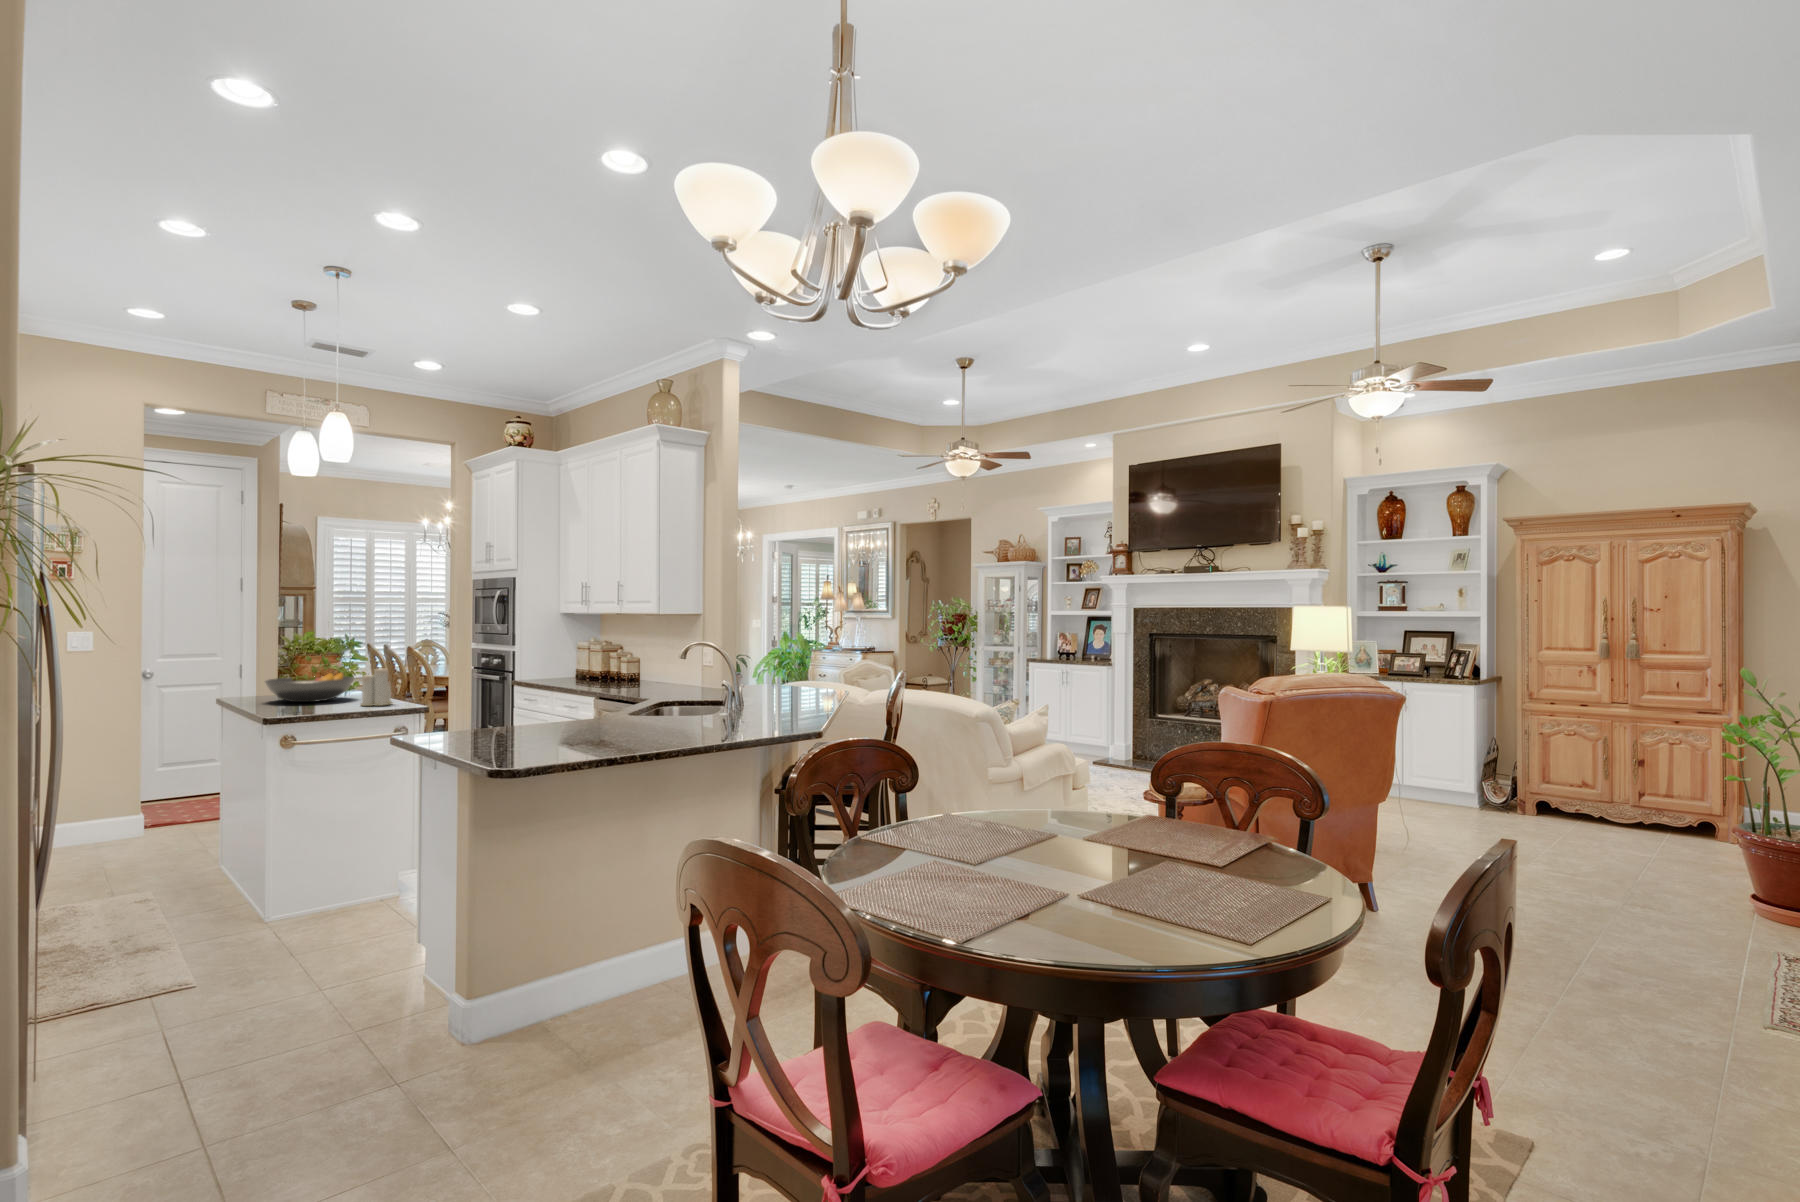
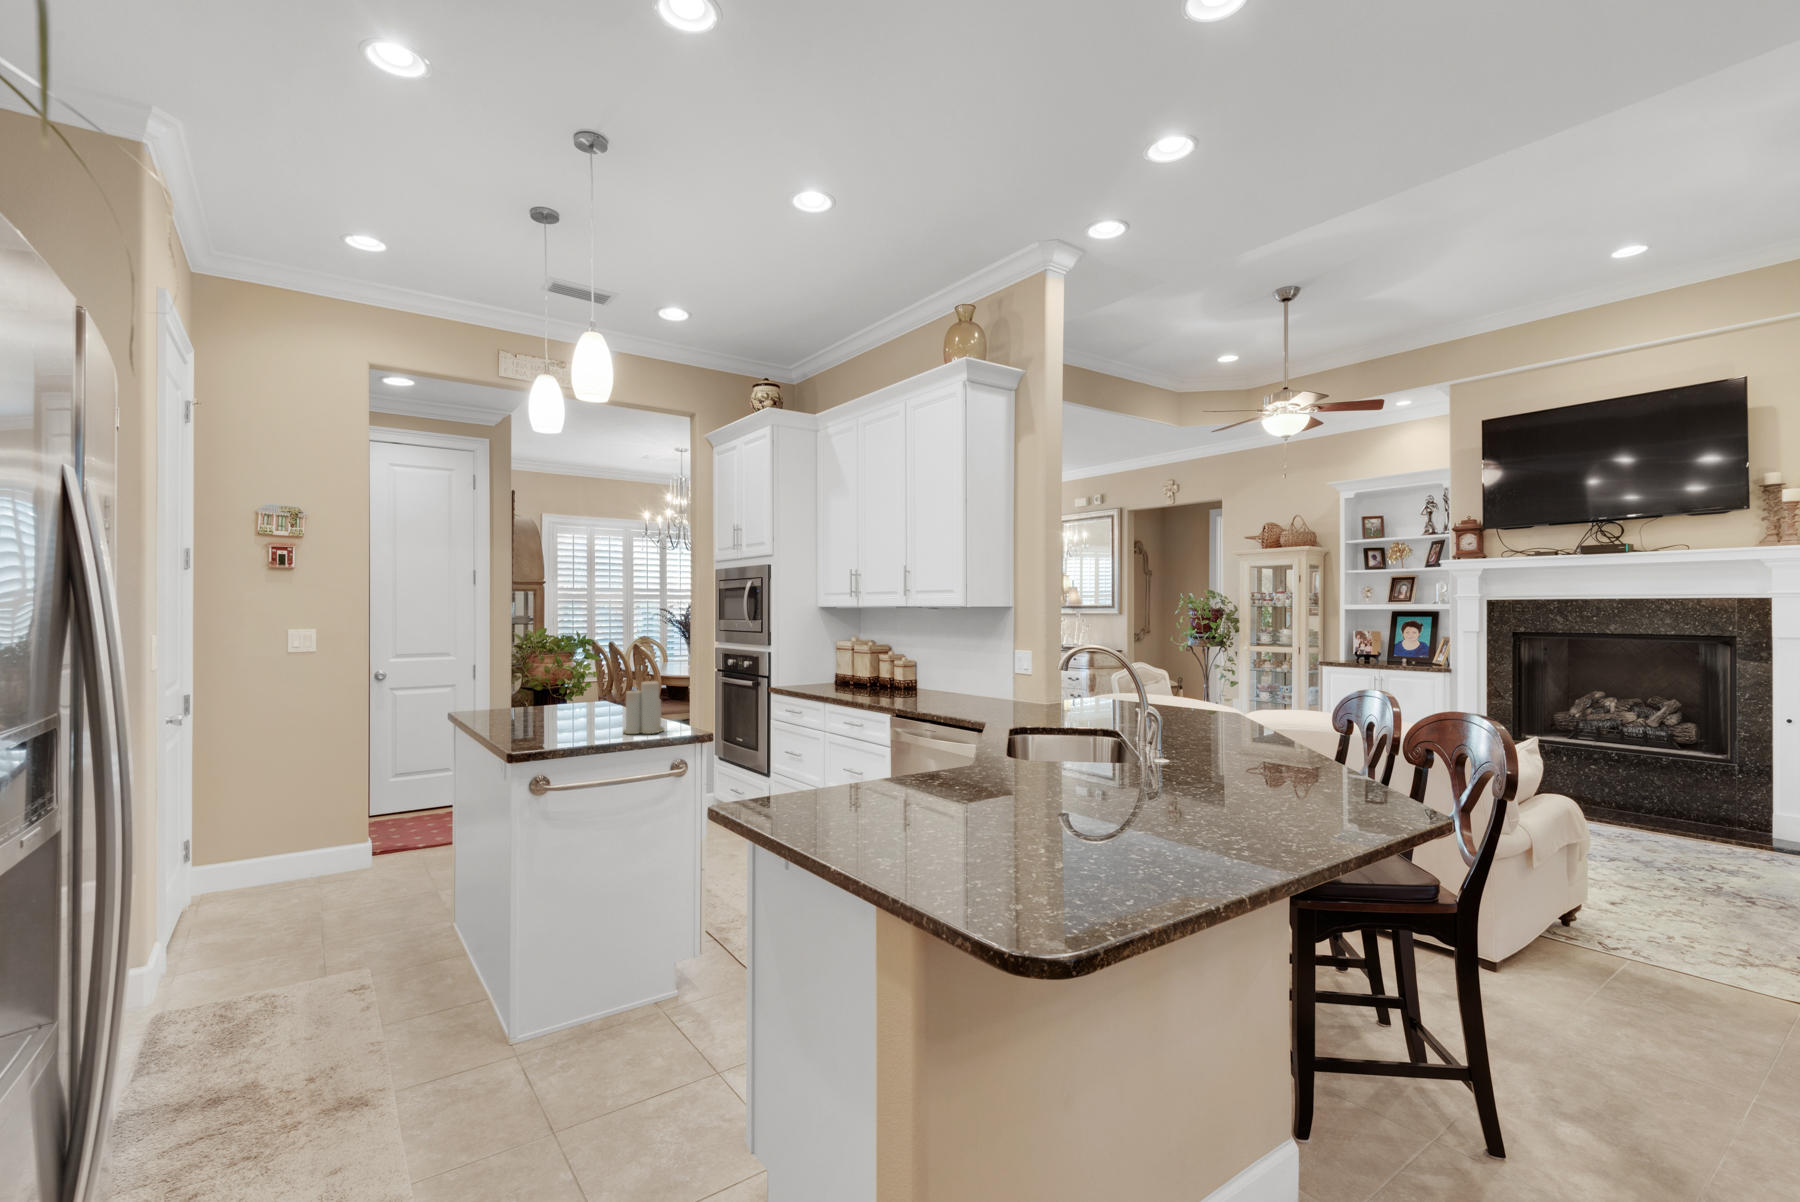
fruit bowl: present [265,672,354,702] -> none [499,684,611,725]

